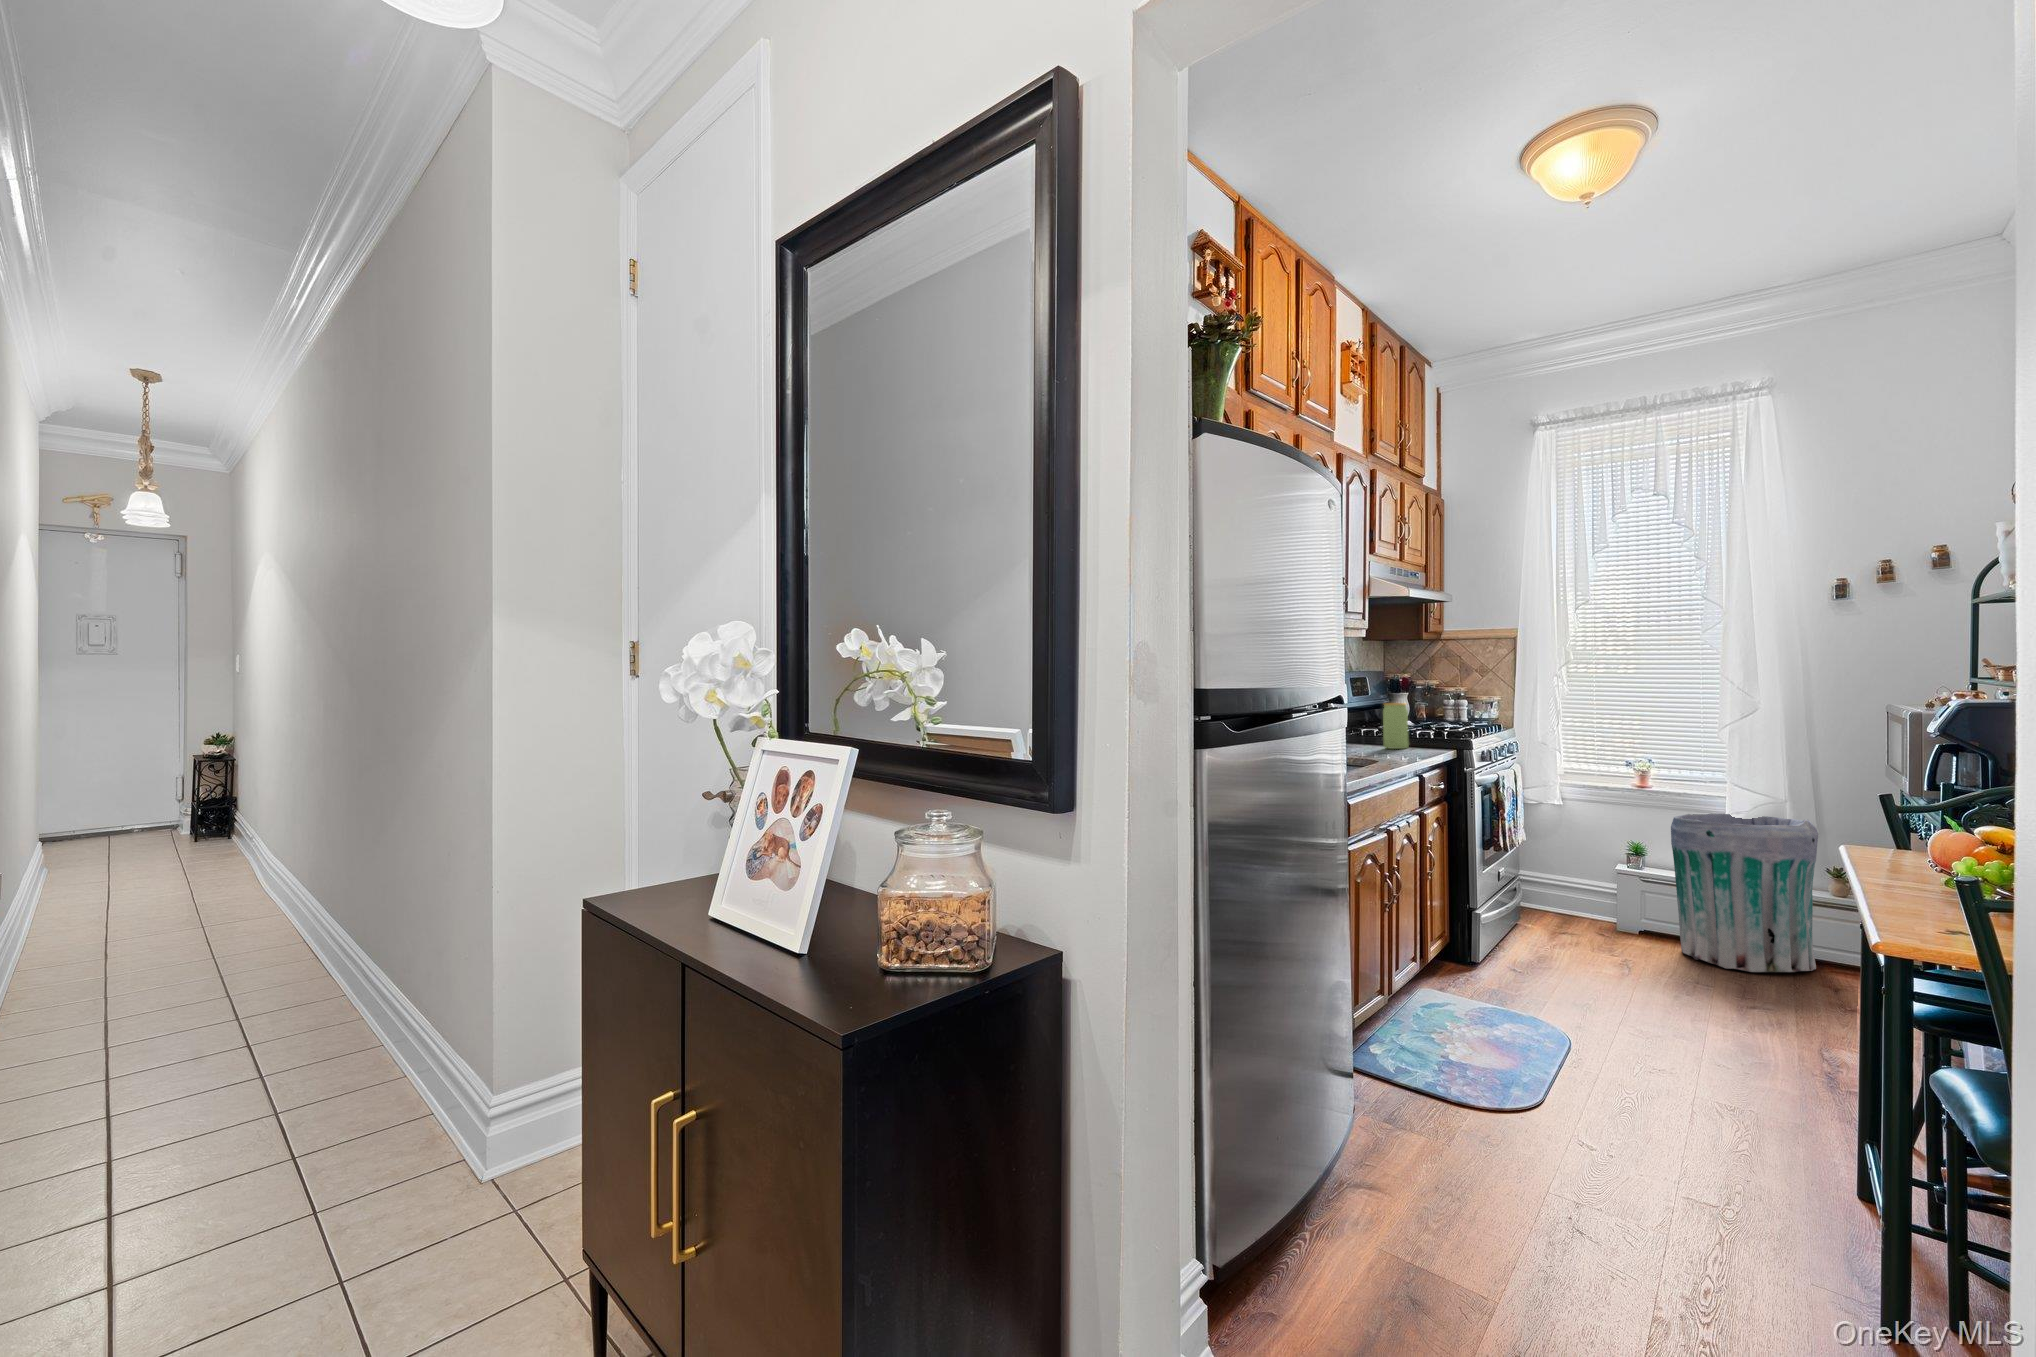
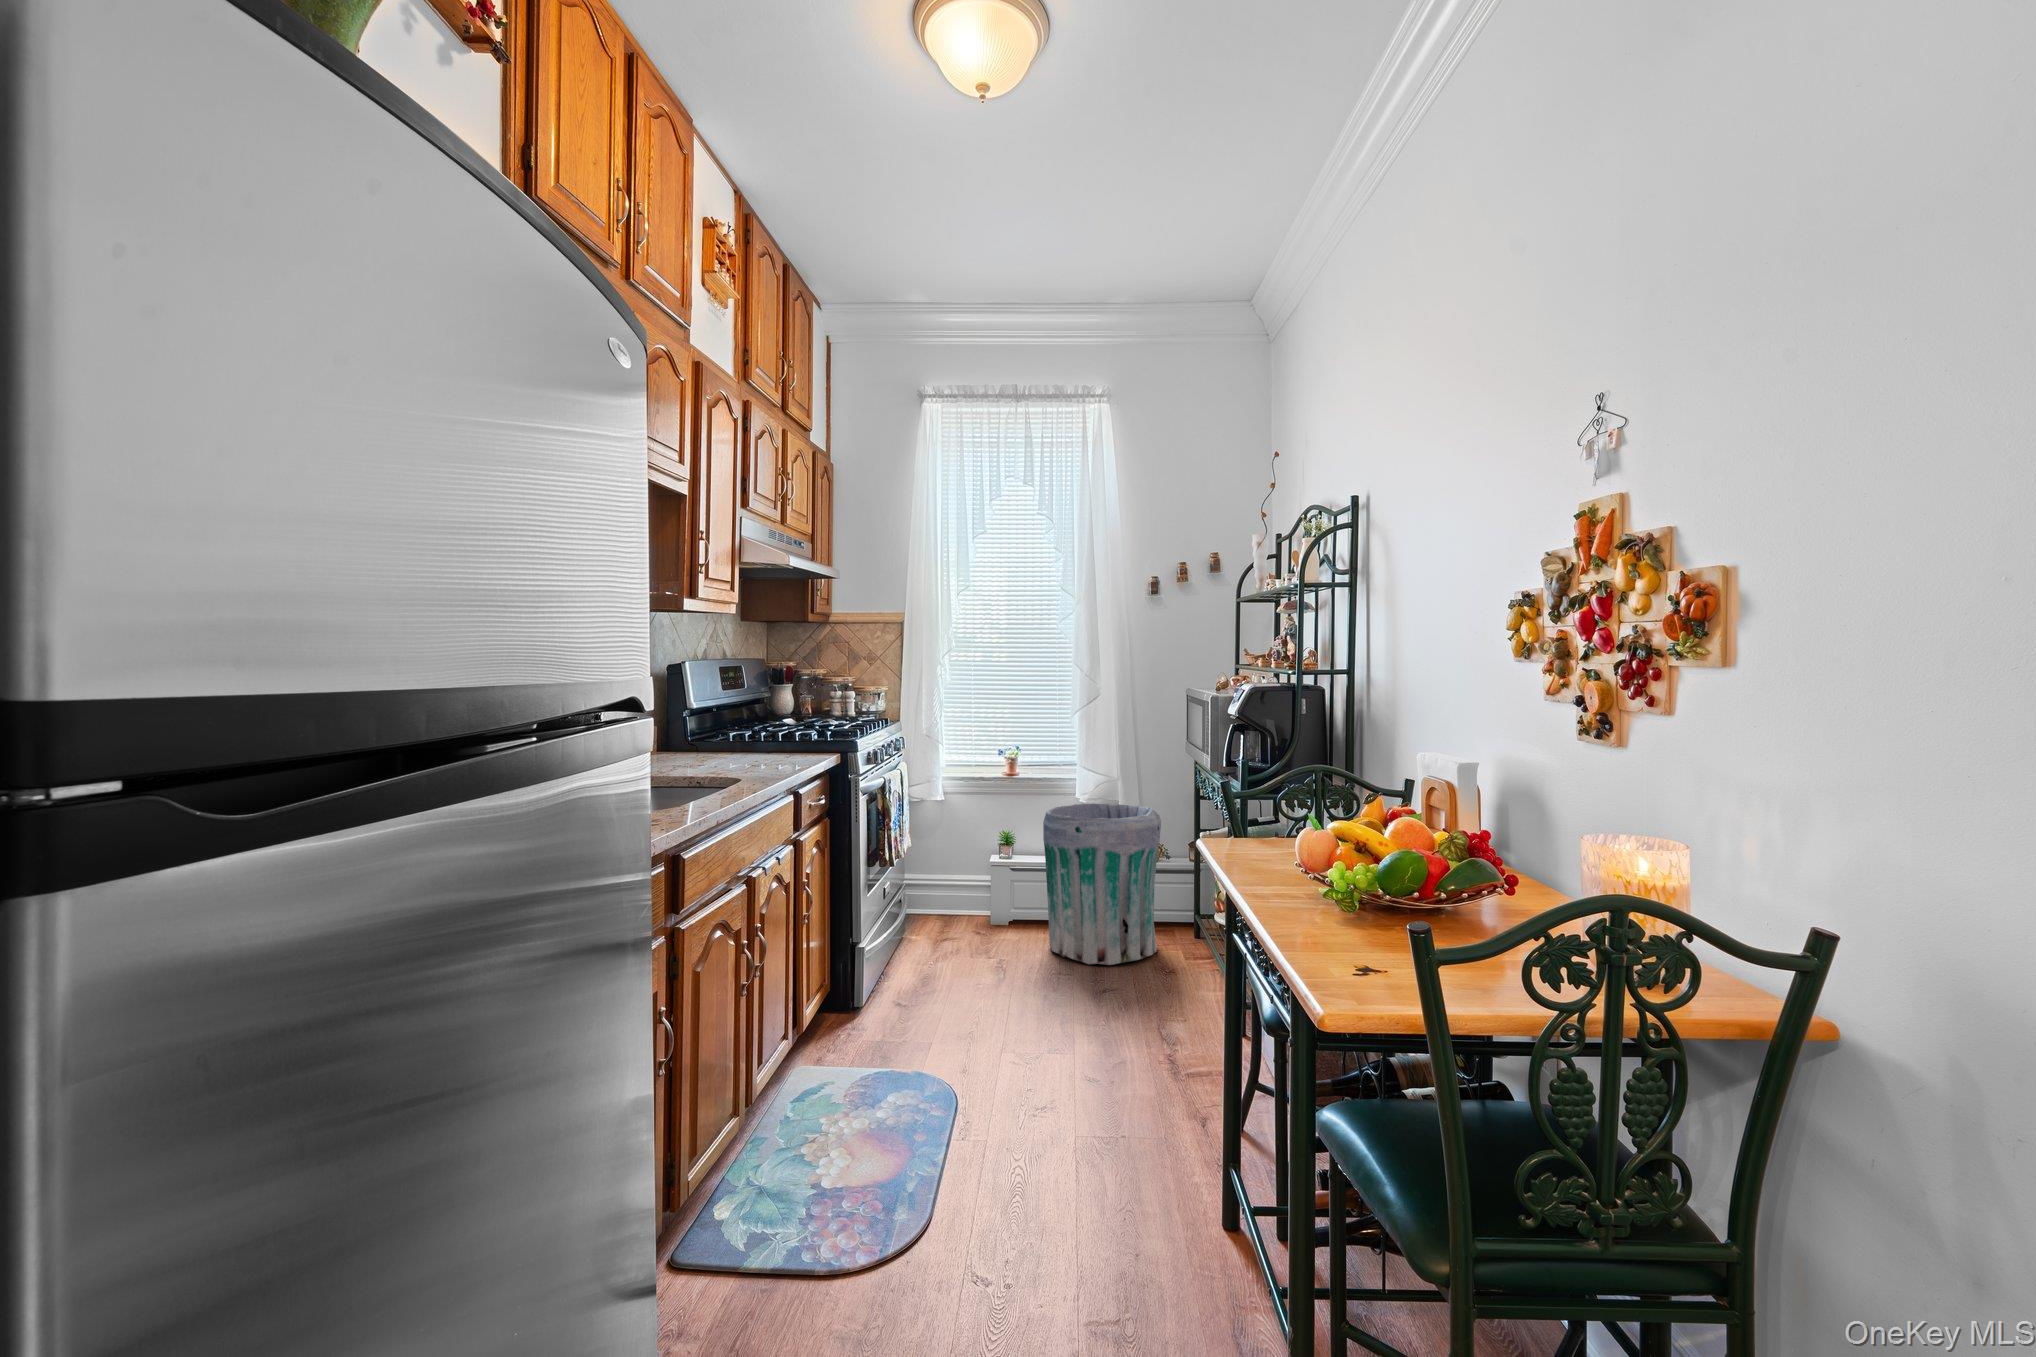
jar: present [1383,703,1409,749] -> none [753,702,784,761]

